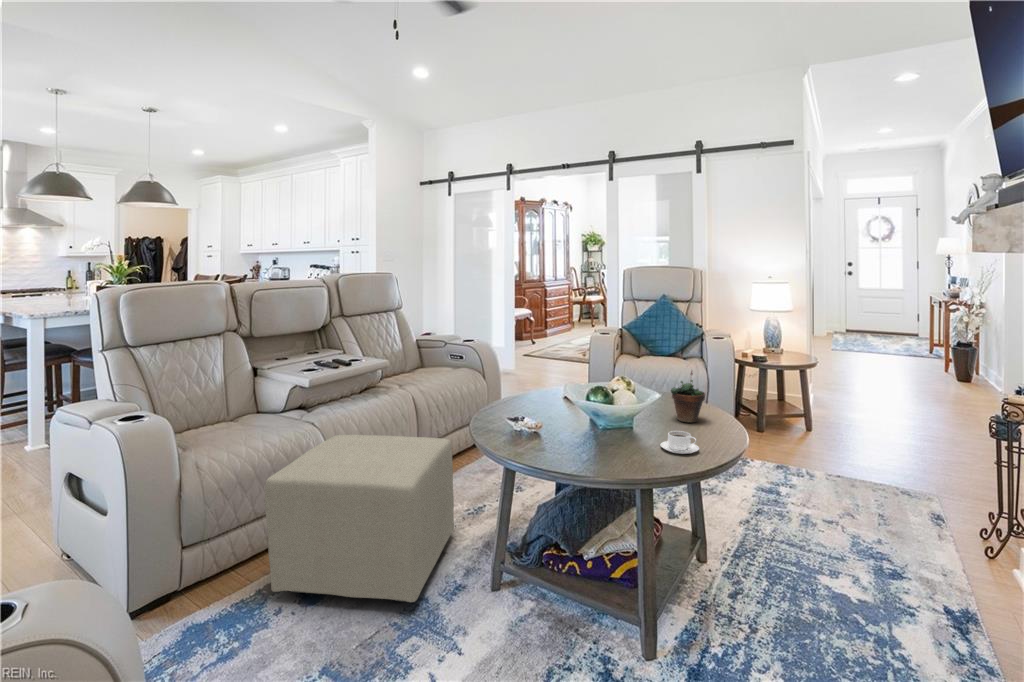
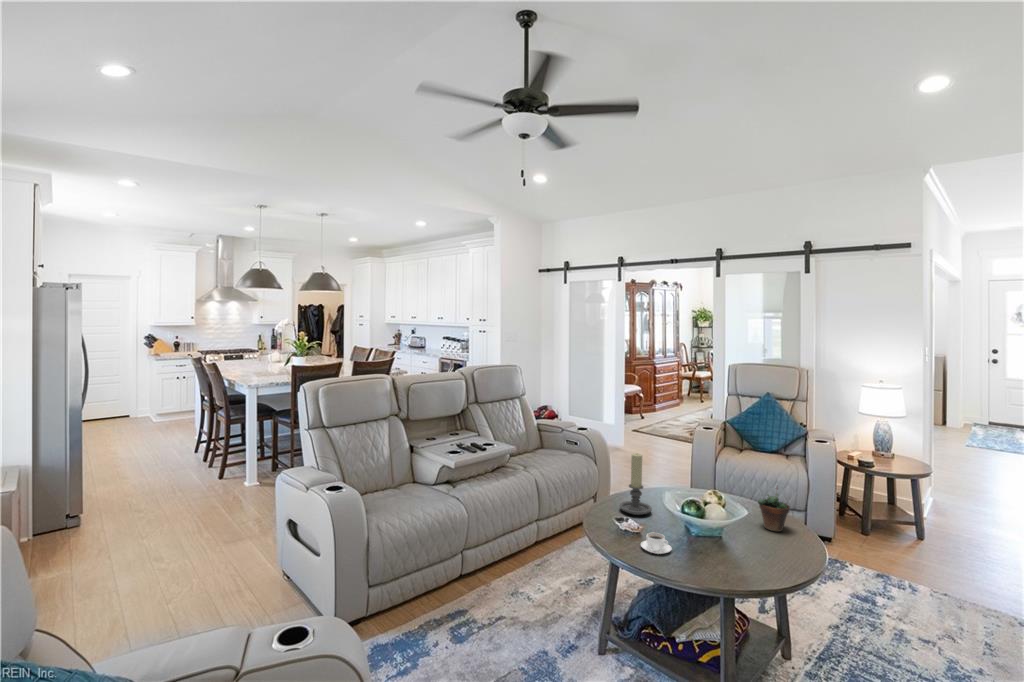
candle holder: none [512,347,551,421] -> present [620,453,652,515]
coffee cup: present [661,431,699,454] -> present [641,533,672,554]
ottoman: present [264,435,454,602] -> none [431,508,568,654]

